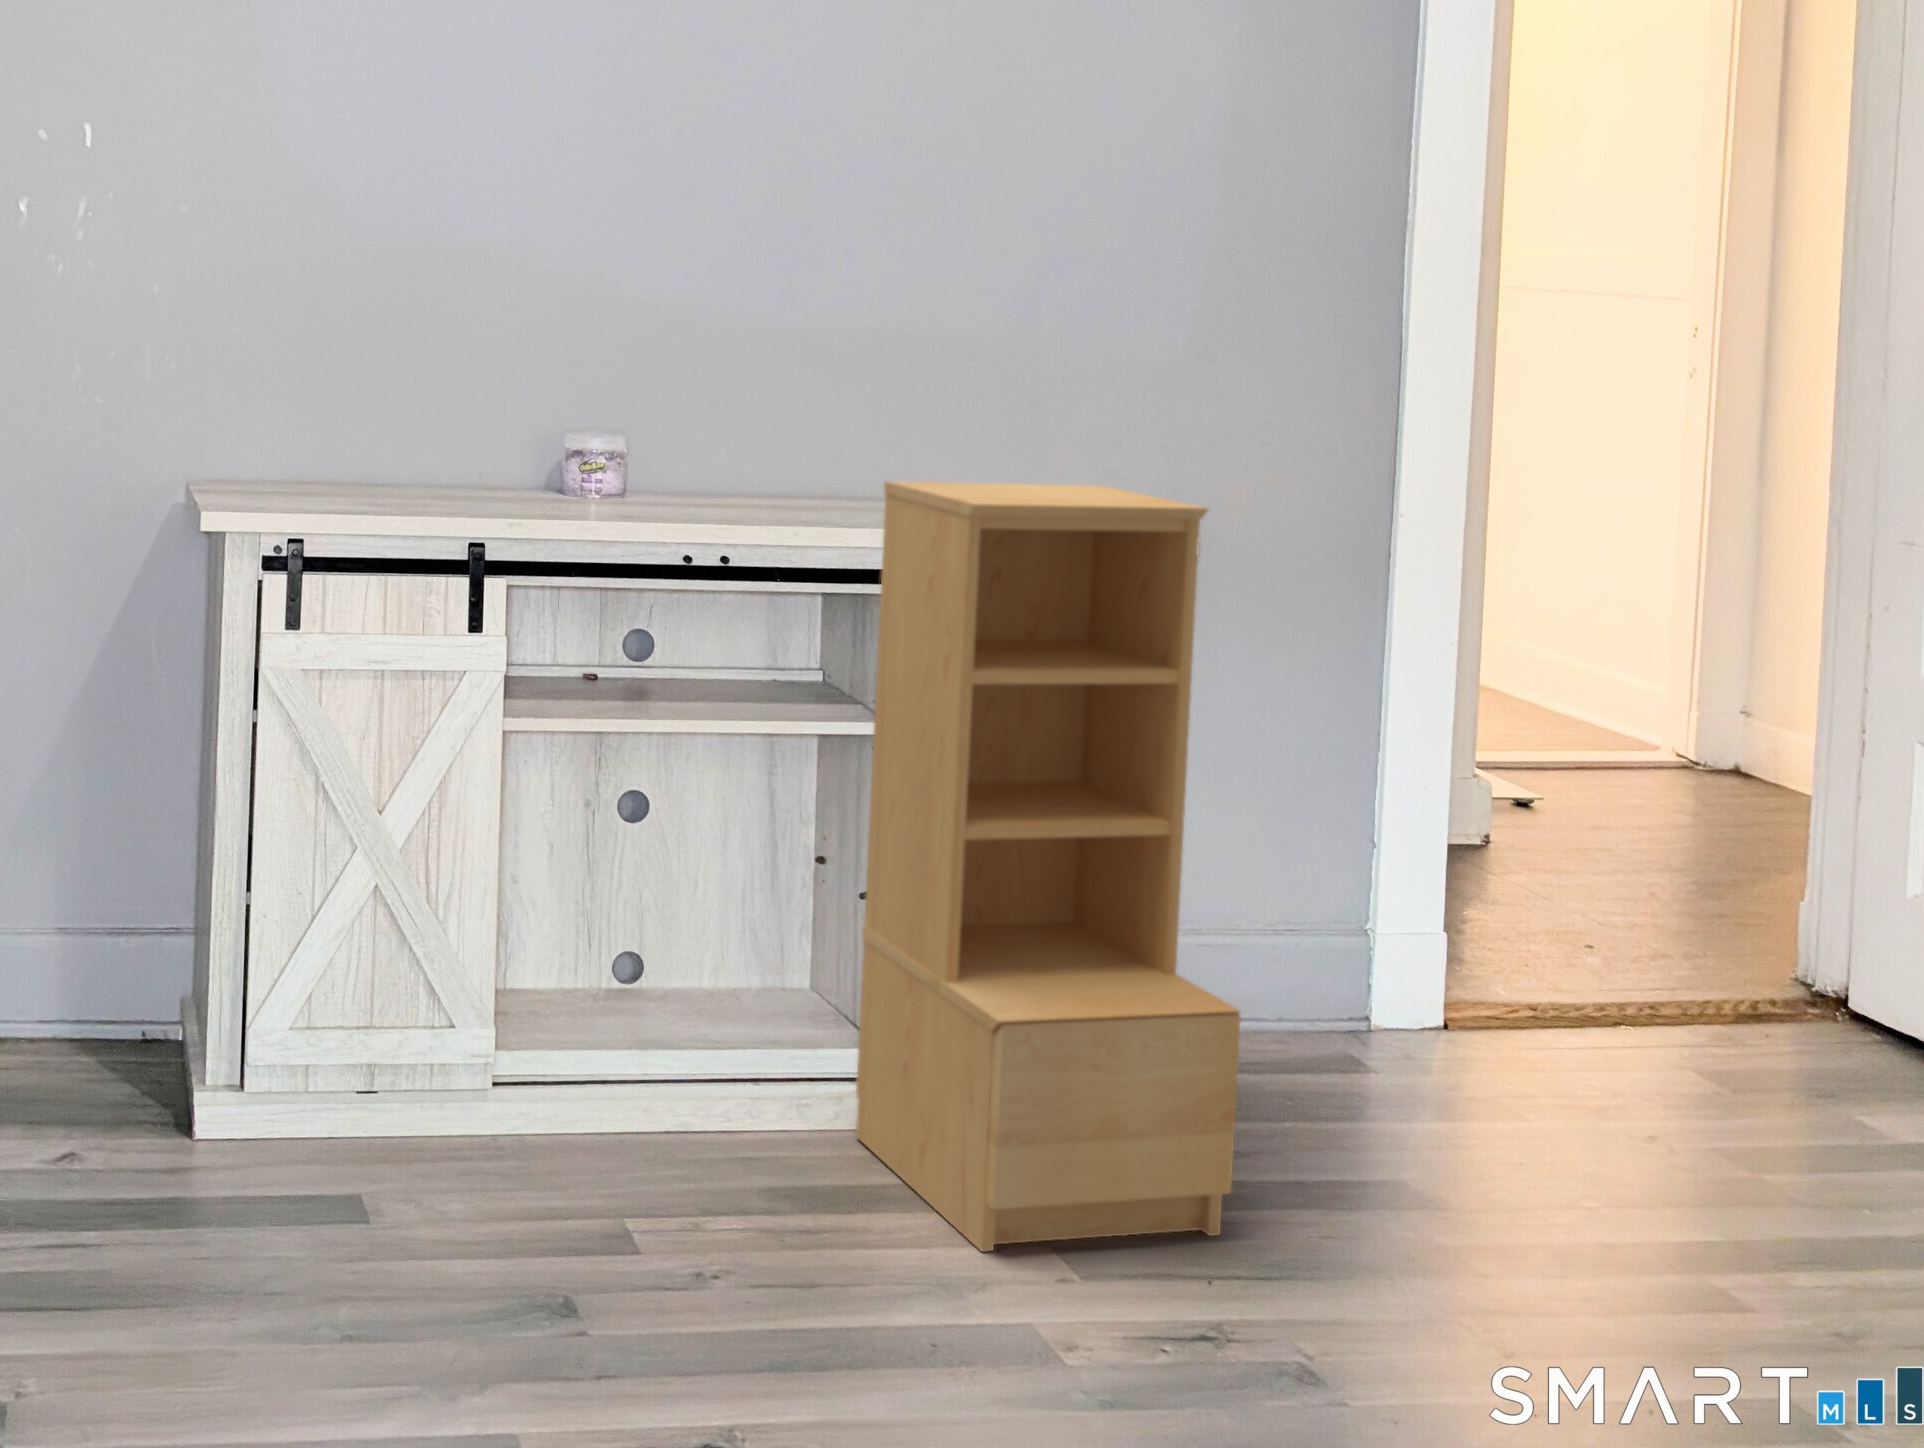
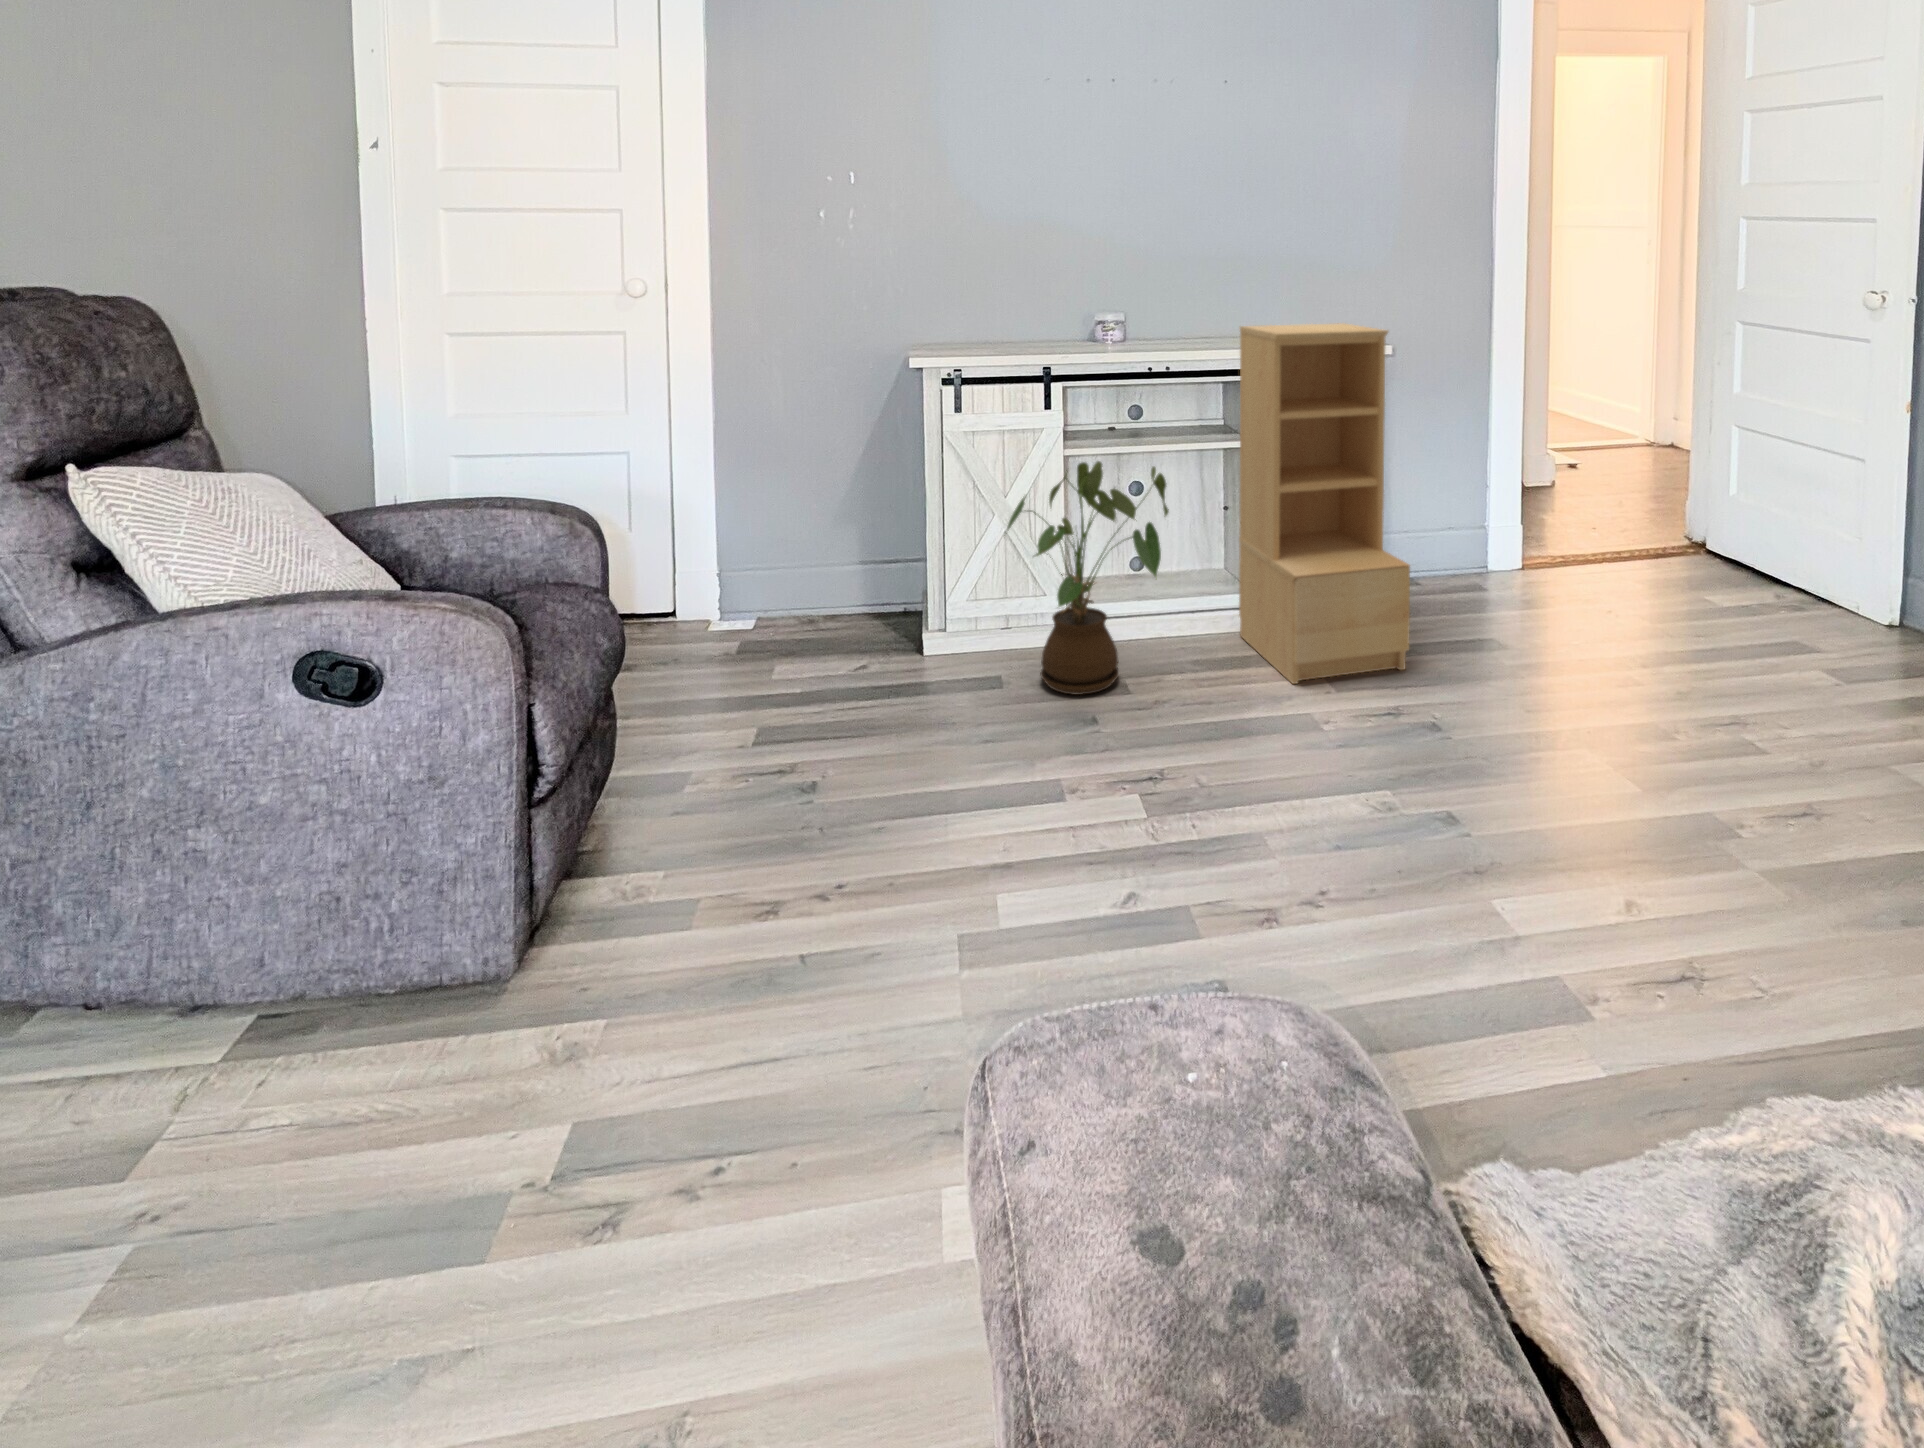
house plant: none [386,750,728,1245] -> present [1006,461,1169,695]

